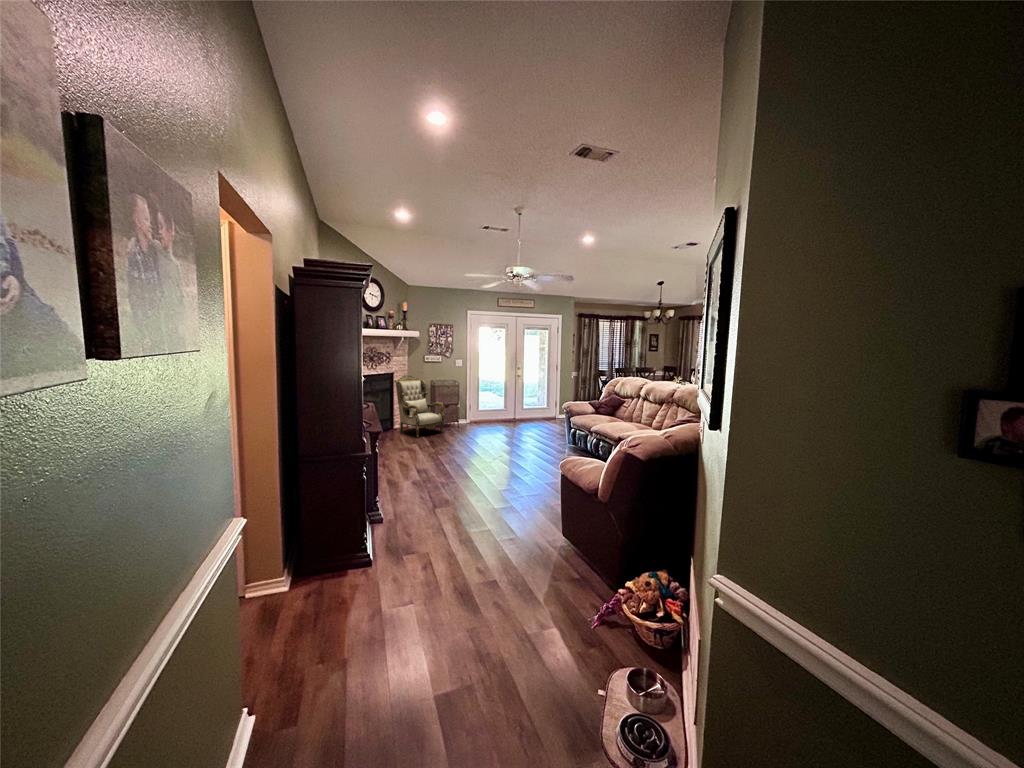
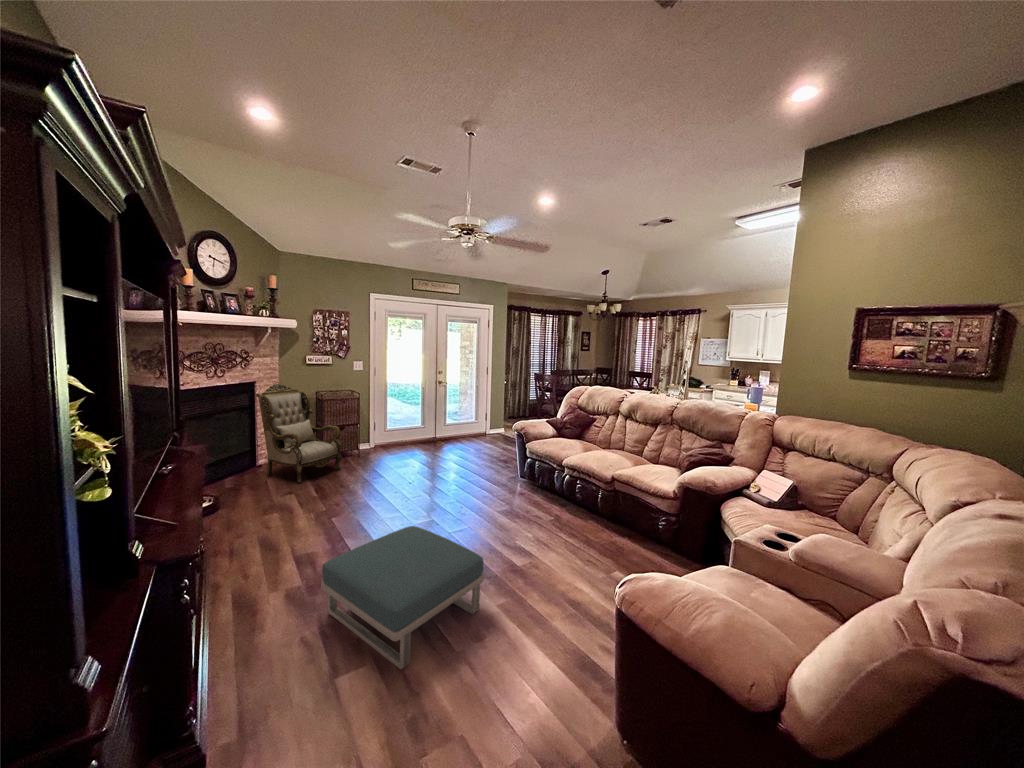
footstool: none [417,450,502,507] -> present [321,526,484,669]

